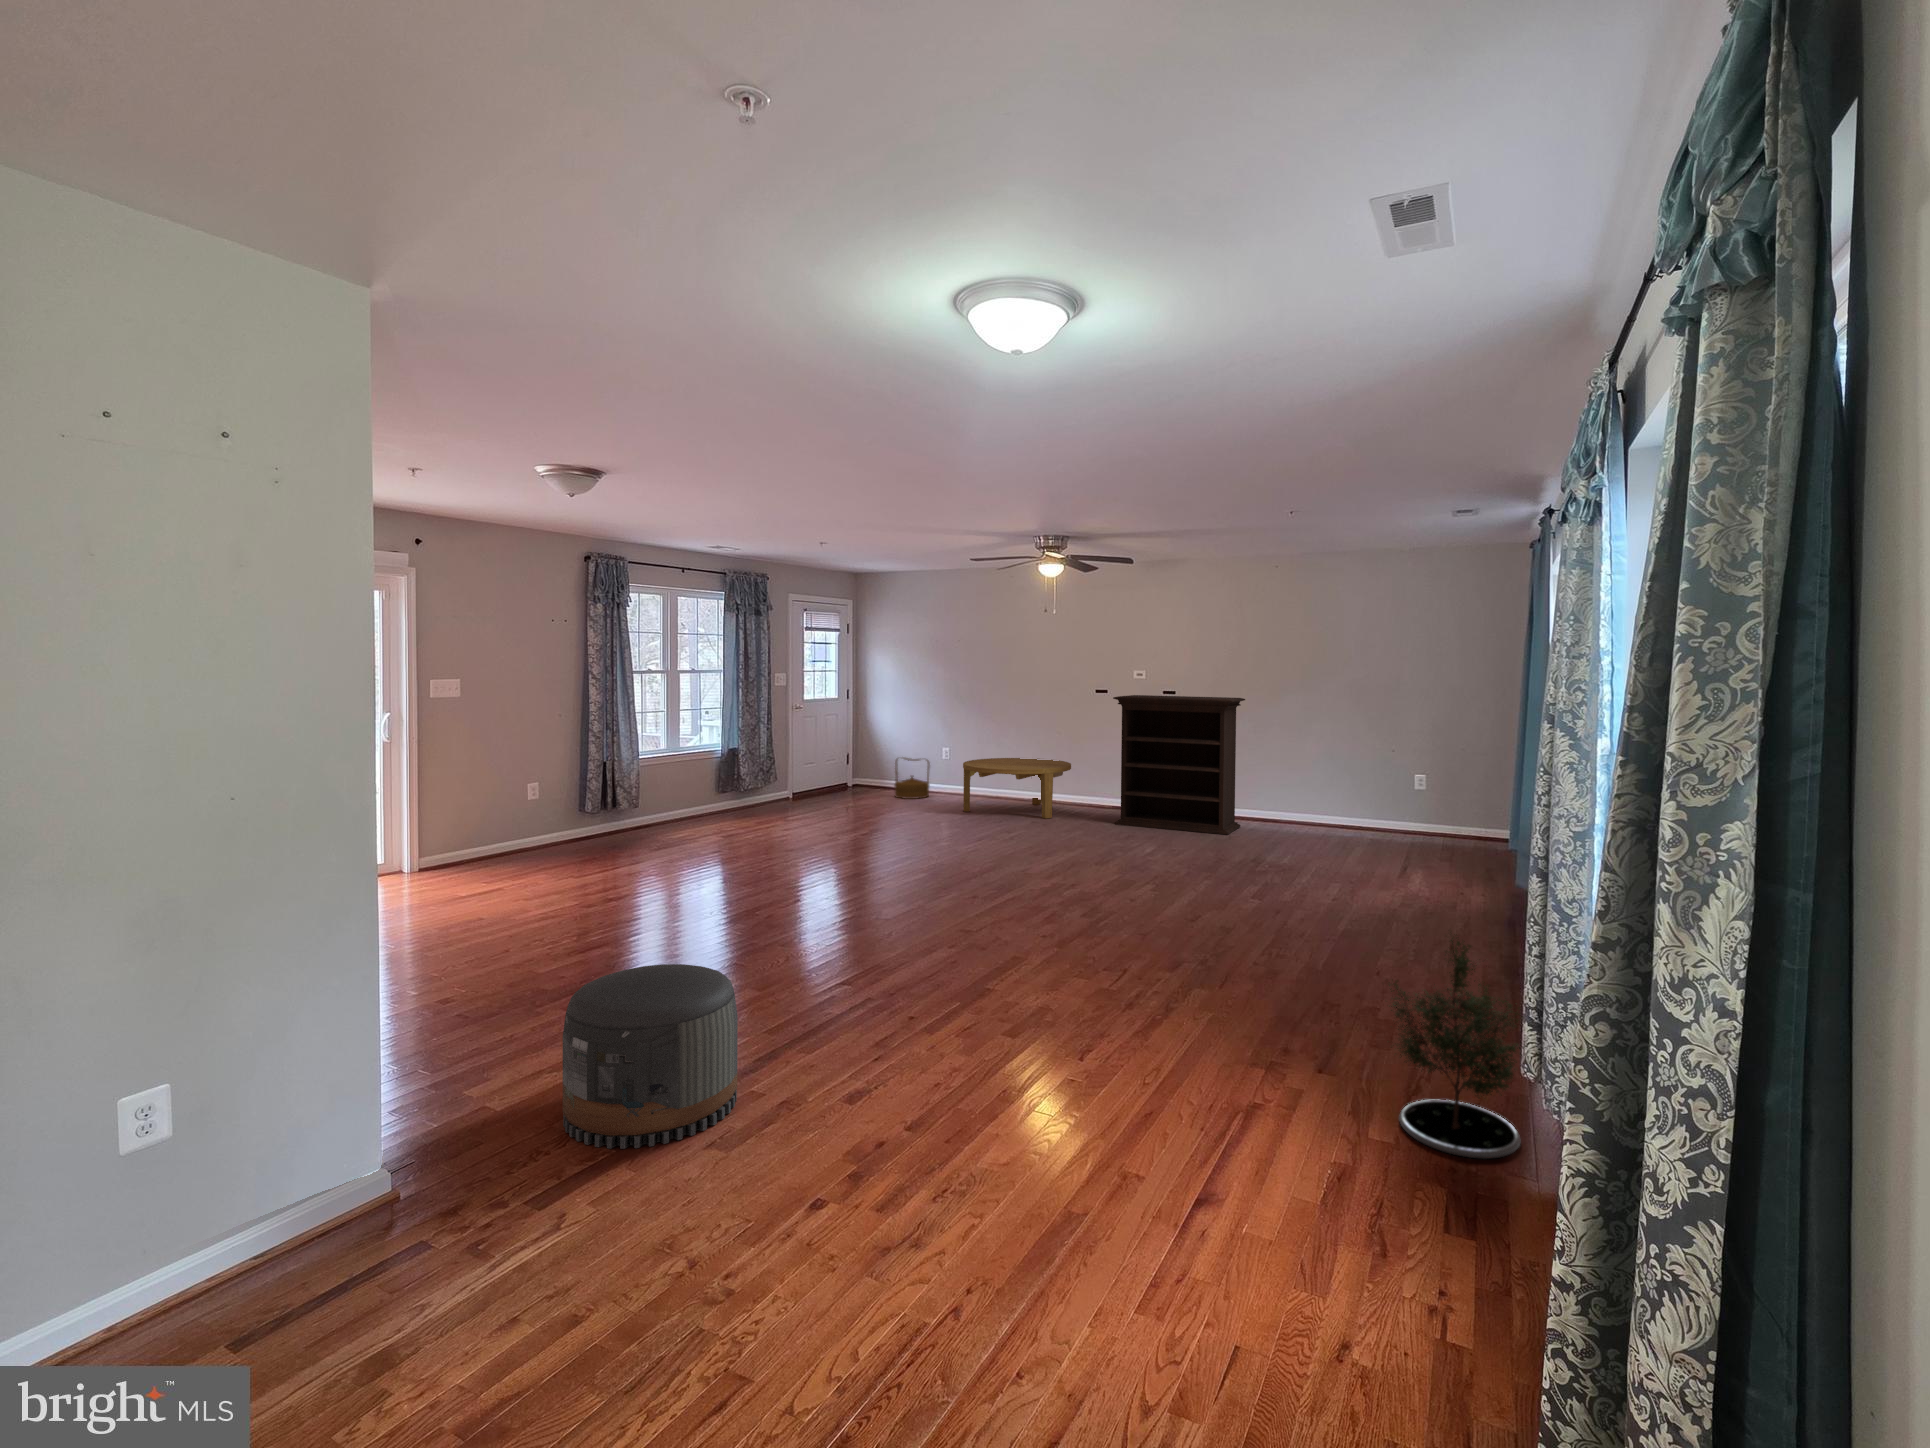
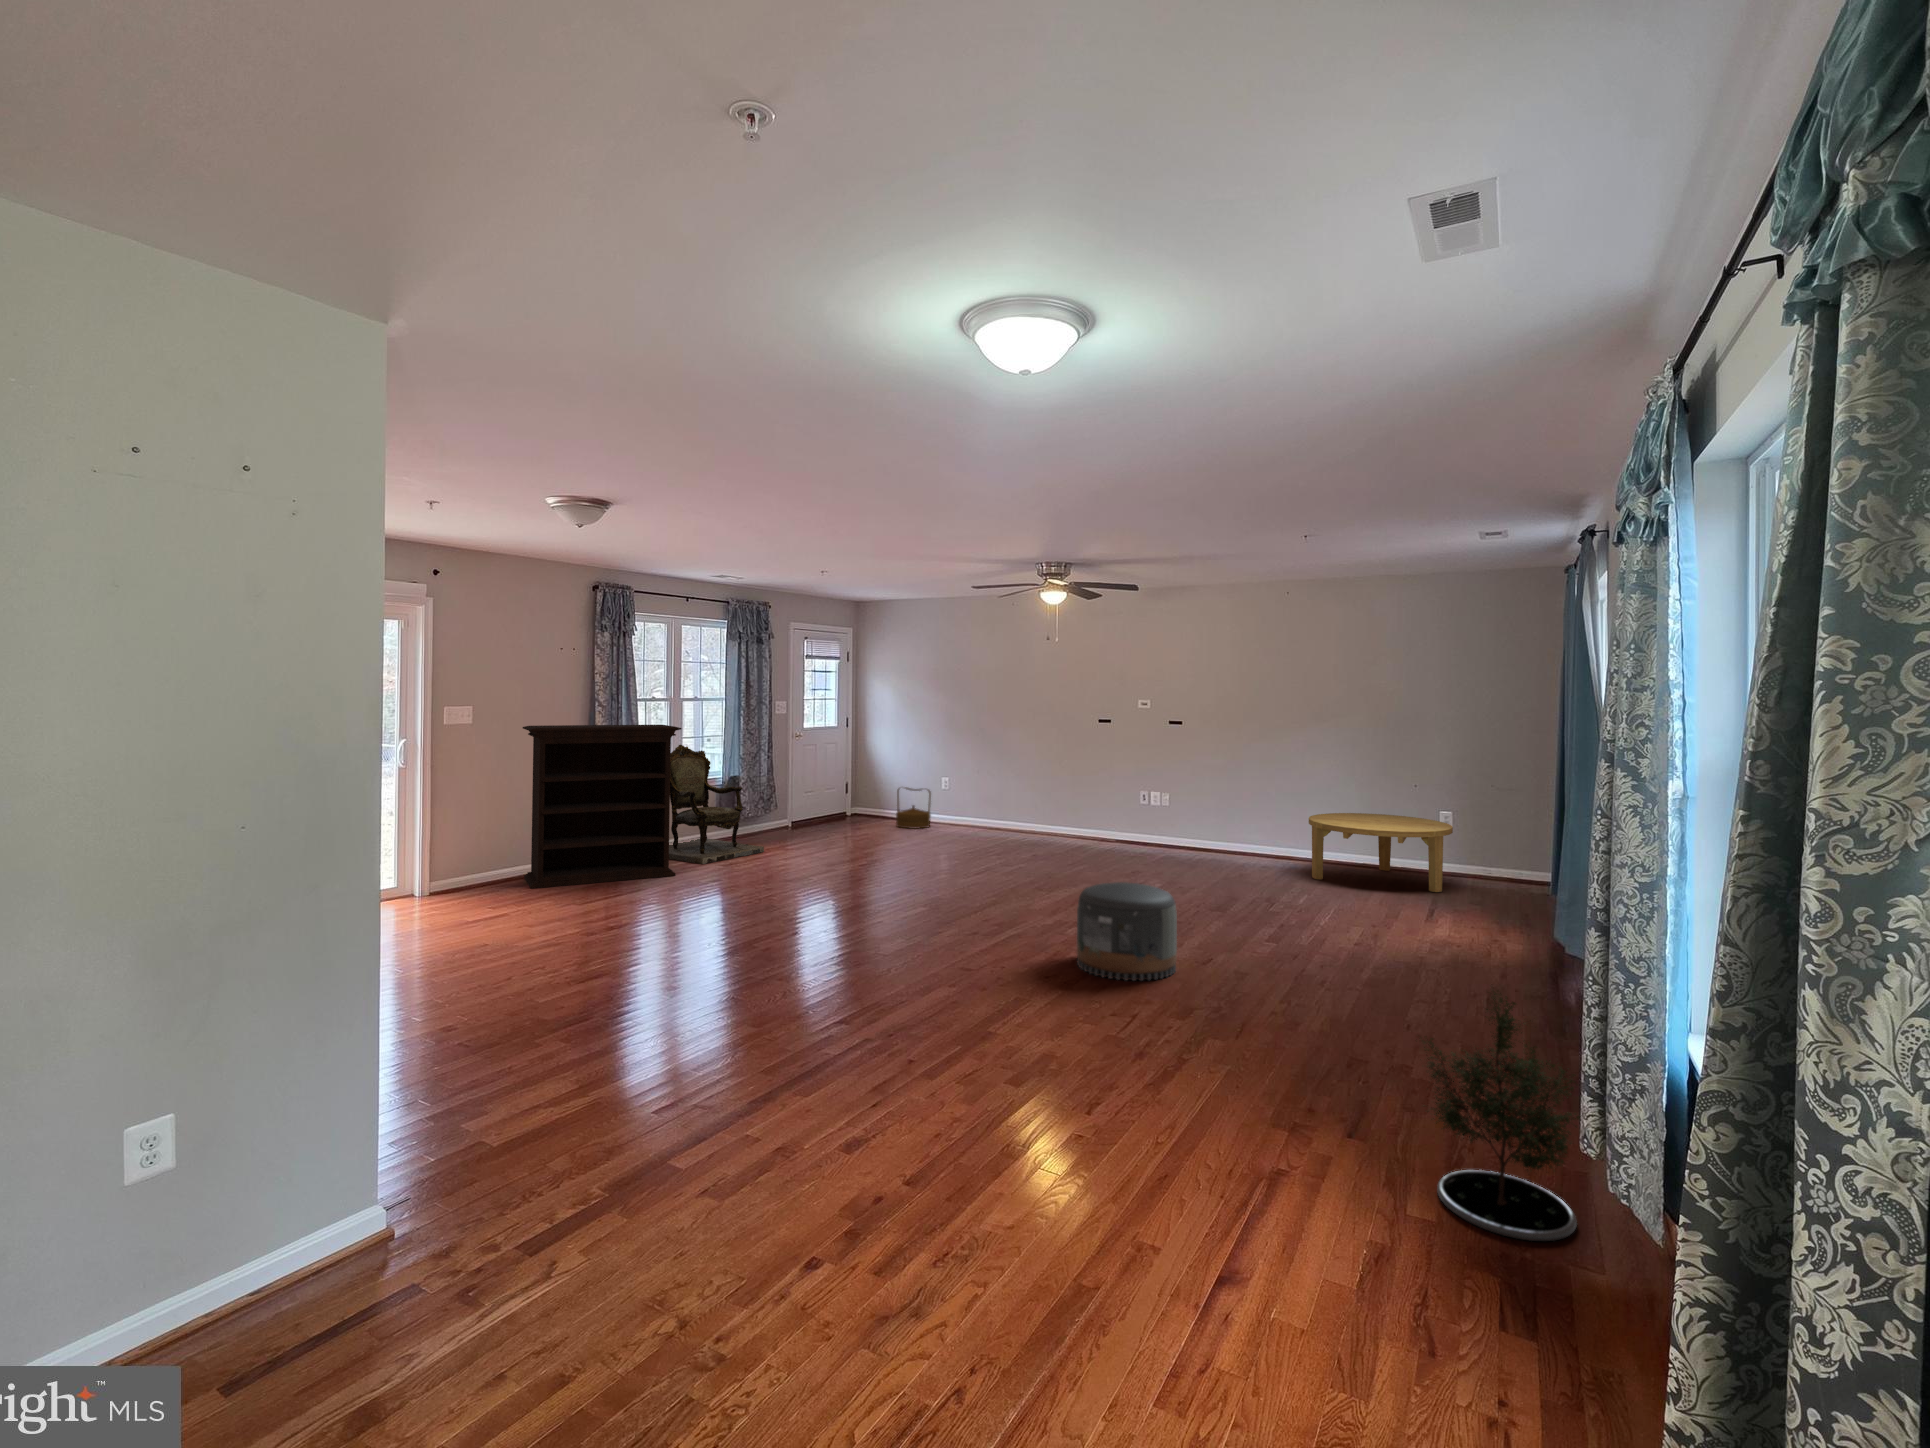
bookshelf: present [1113,695,1245,835] -> present [523,725,681,889]
armchair: none [628,716,760,837] -> present [669,745,764,864]
coffee table: present [963,758,1071,819] -> present [1309,813,1453,892]
pouf: present [563,964,738,1149] -> present [1077,882,1177,981]

